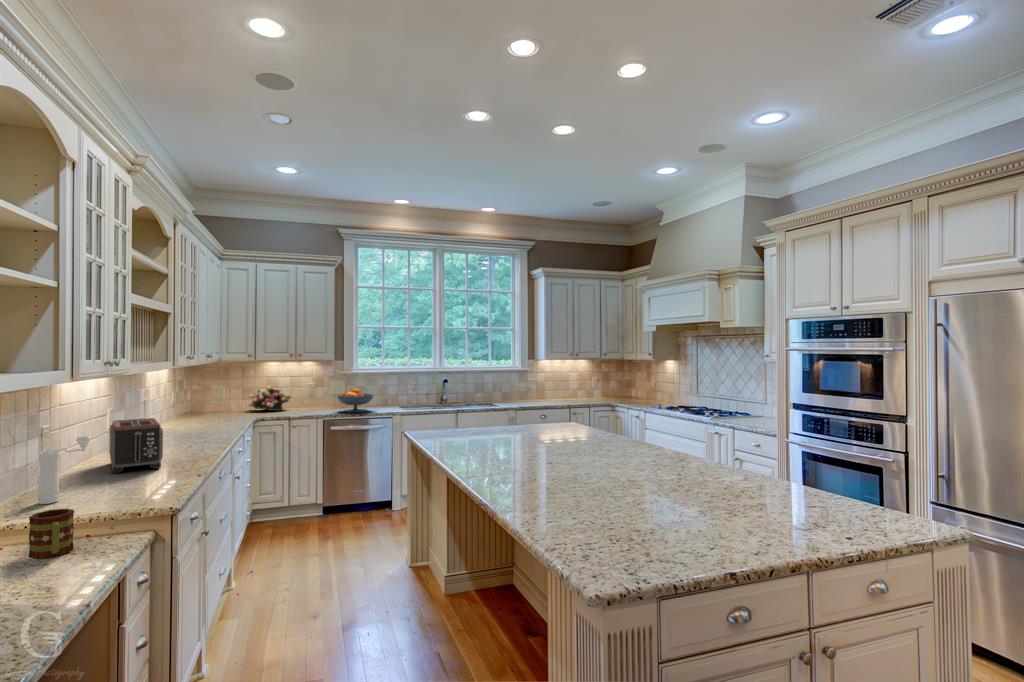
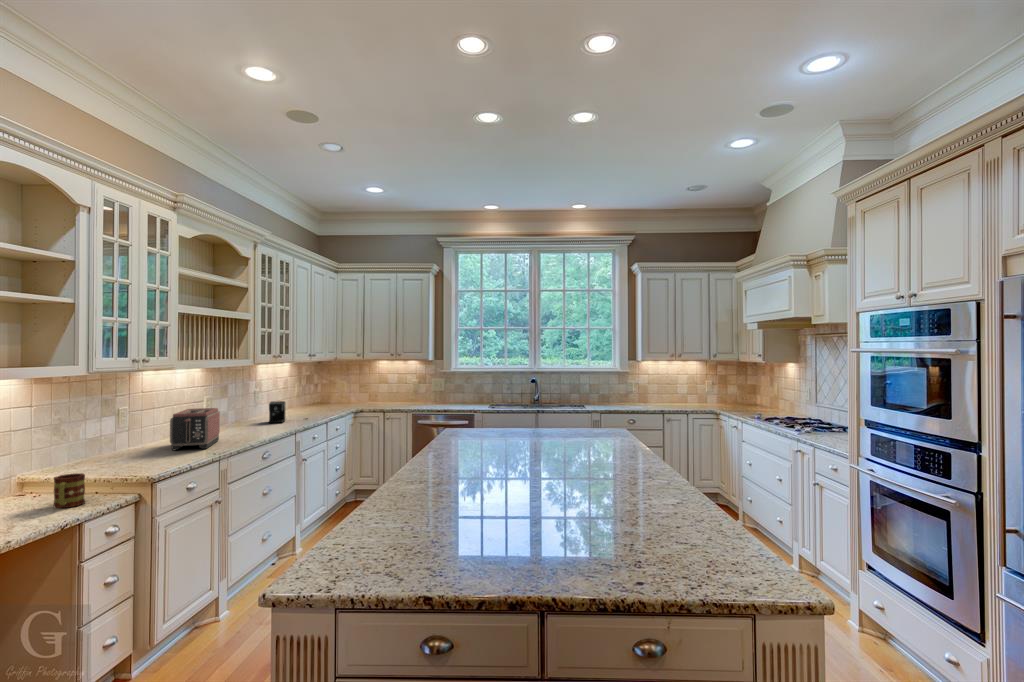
flower arrangement: present [247,386,291,411] -> none [354,383,392,405]
fruit bowl: present [337,389,373,412] -> none [425,386,458,409]
coffee maker: none [176,409,223,436] -> present [269,401,308,423]
pepper mill: present [38,435,91,504] -> none [92,420,134,469]

